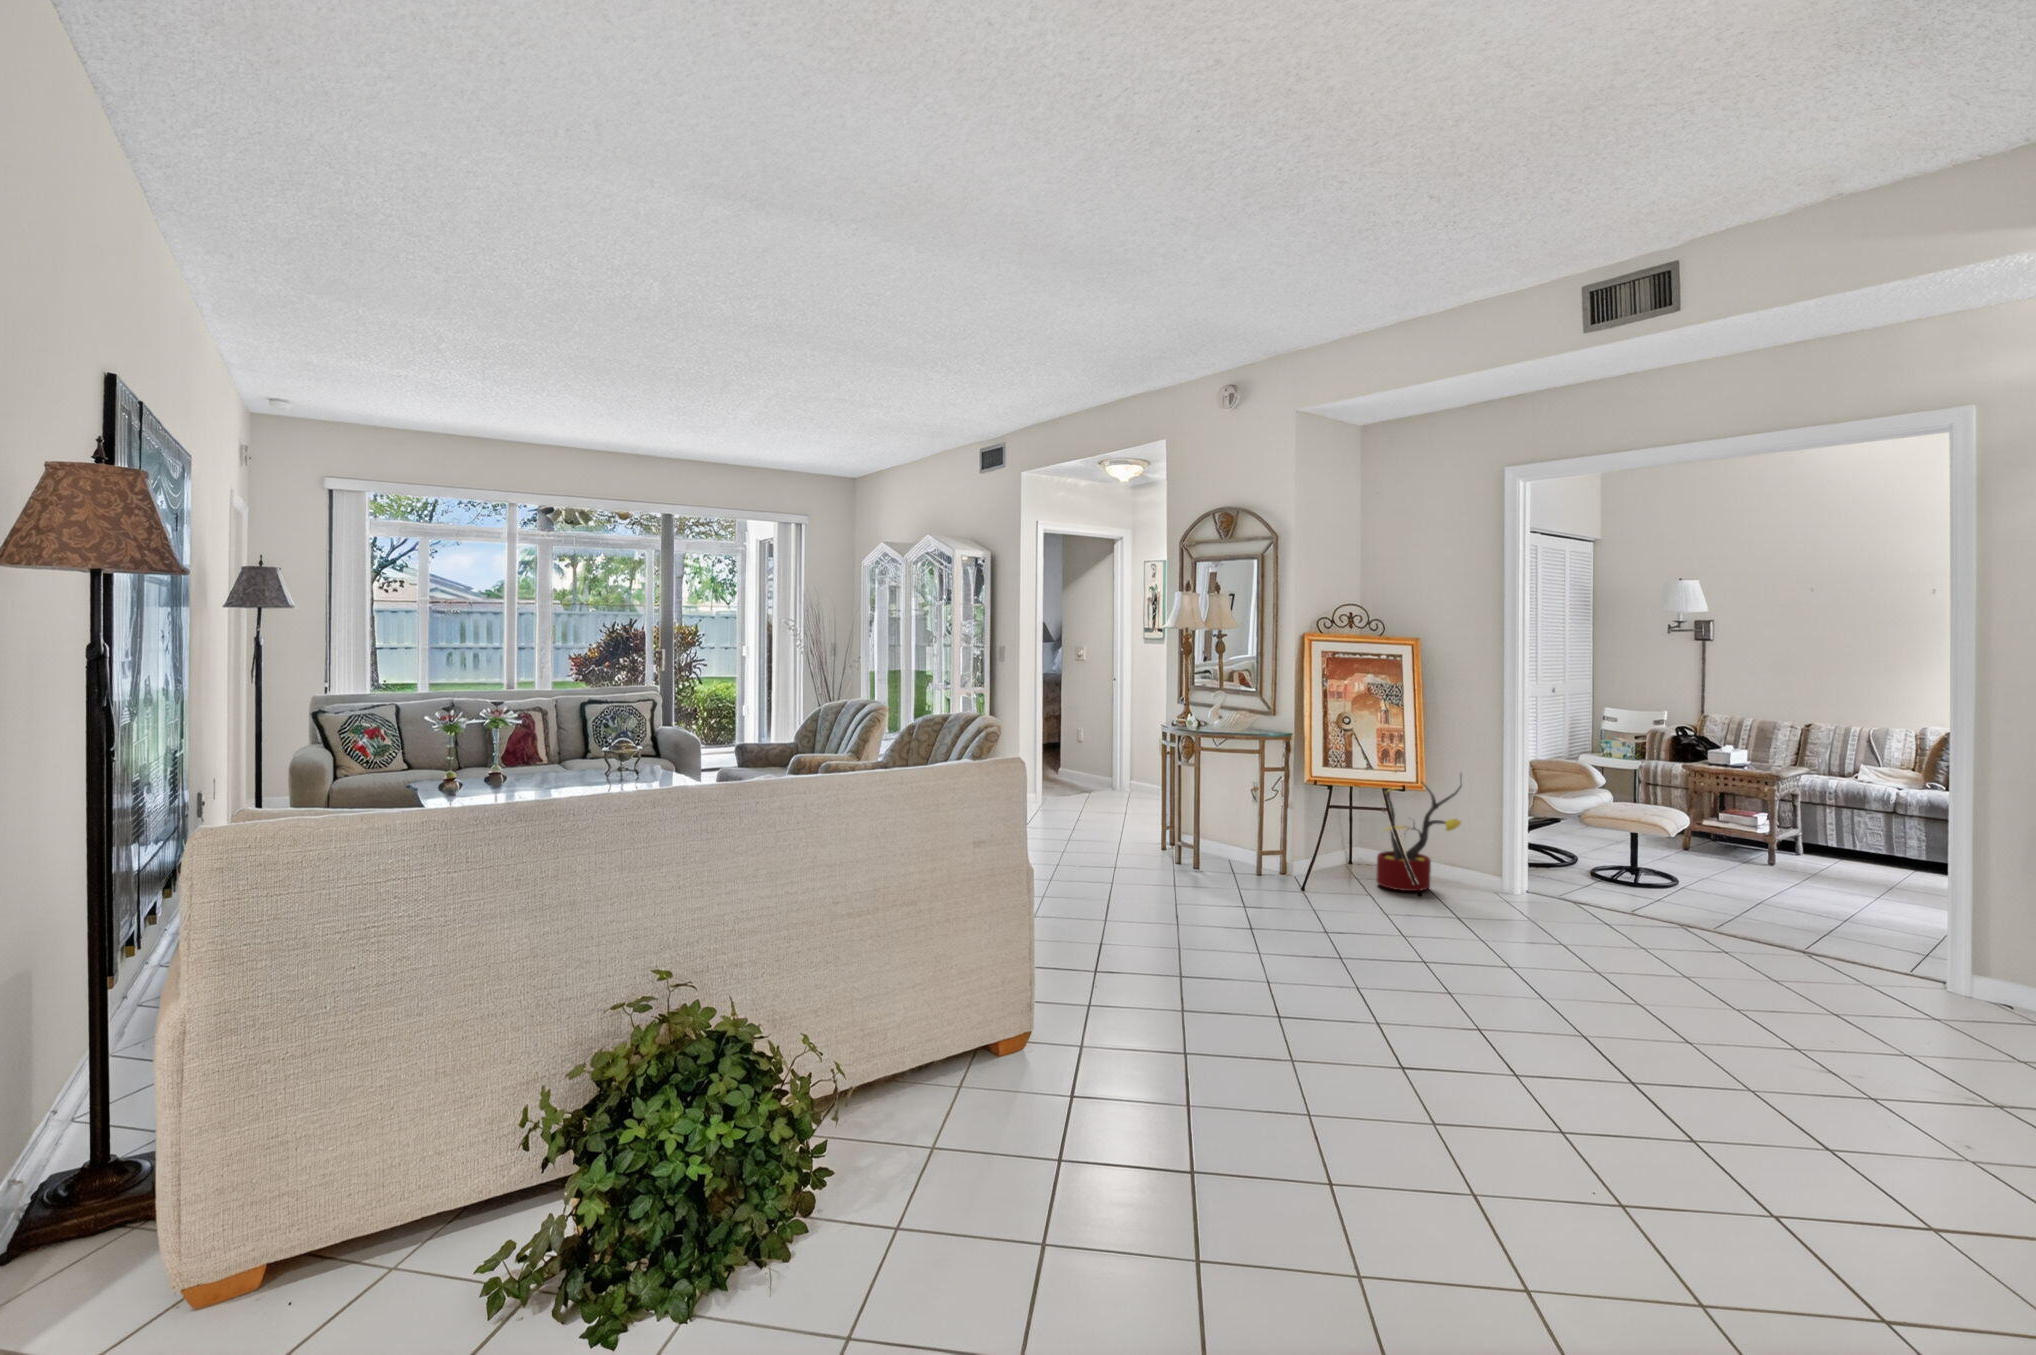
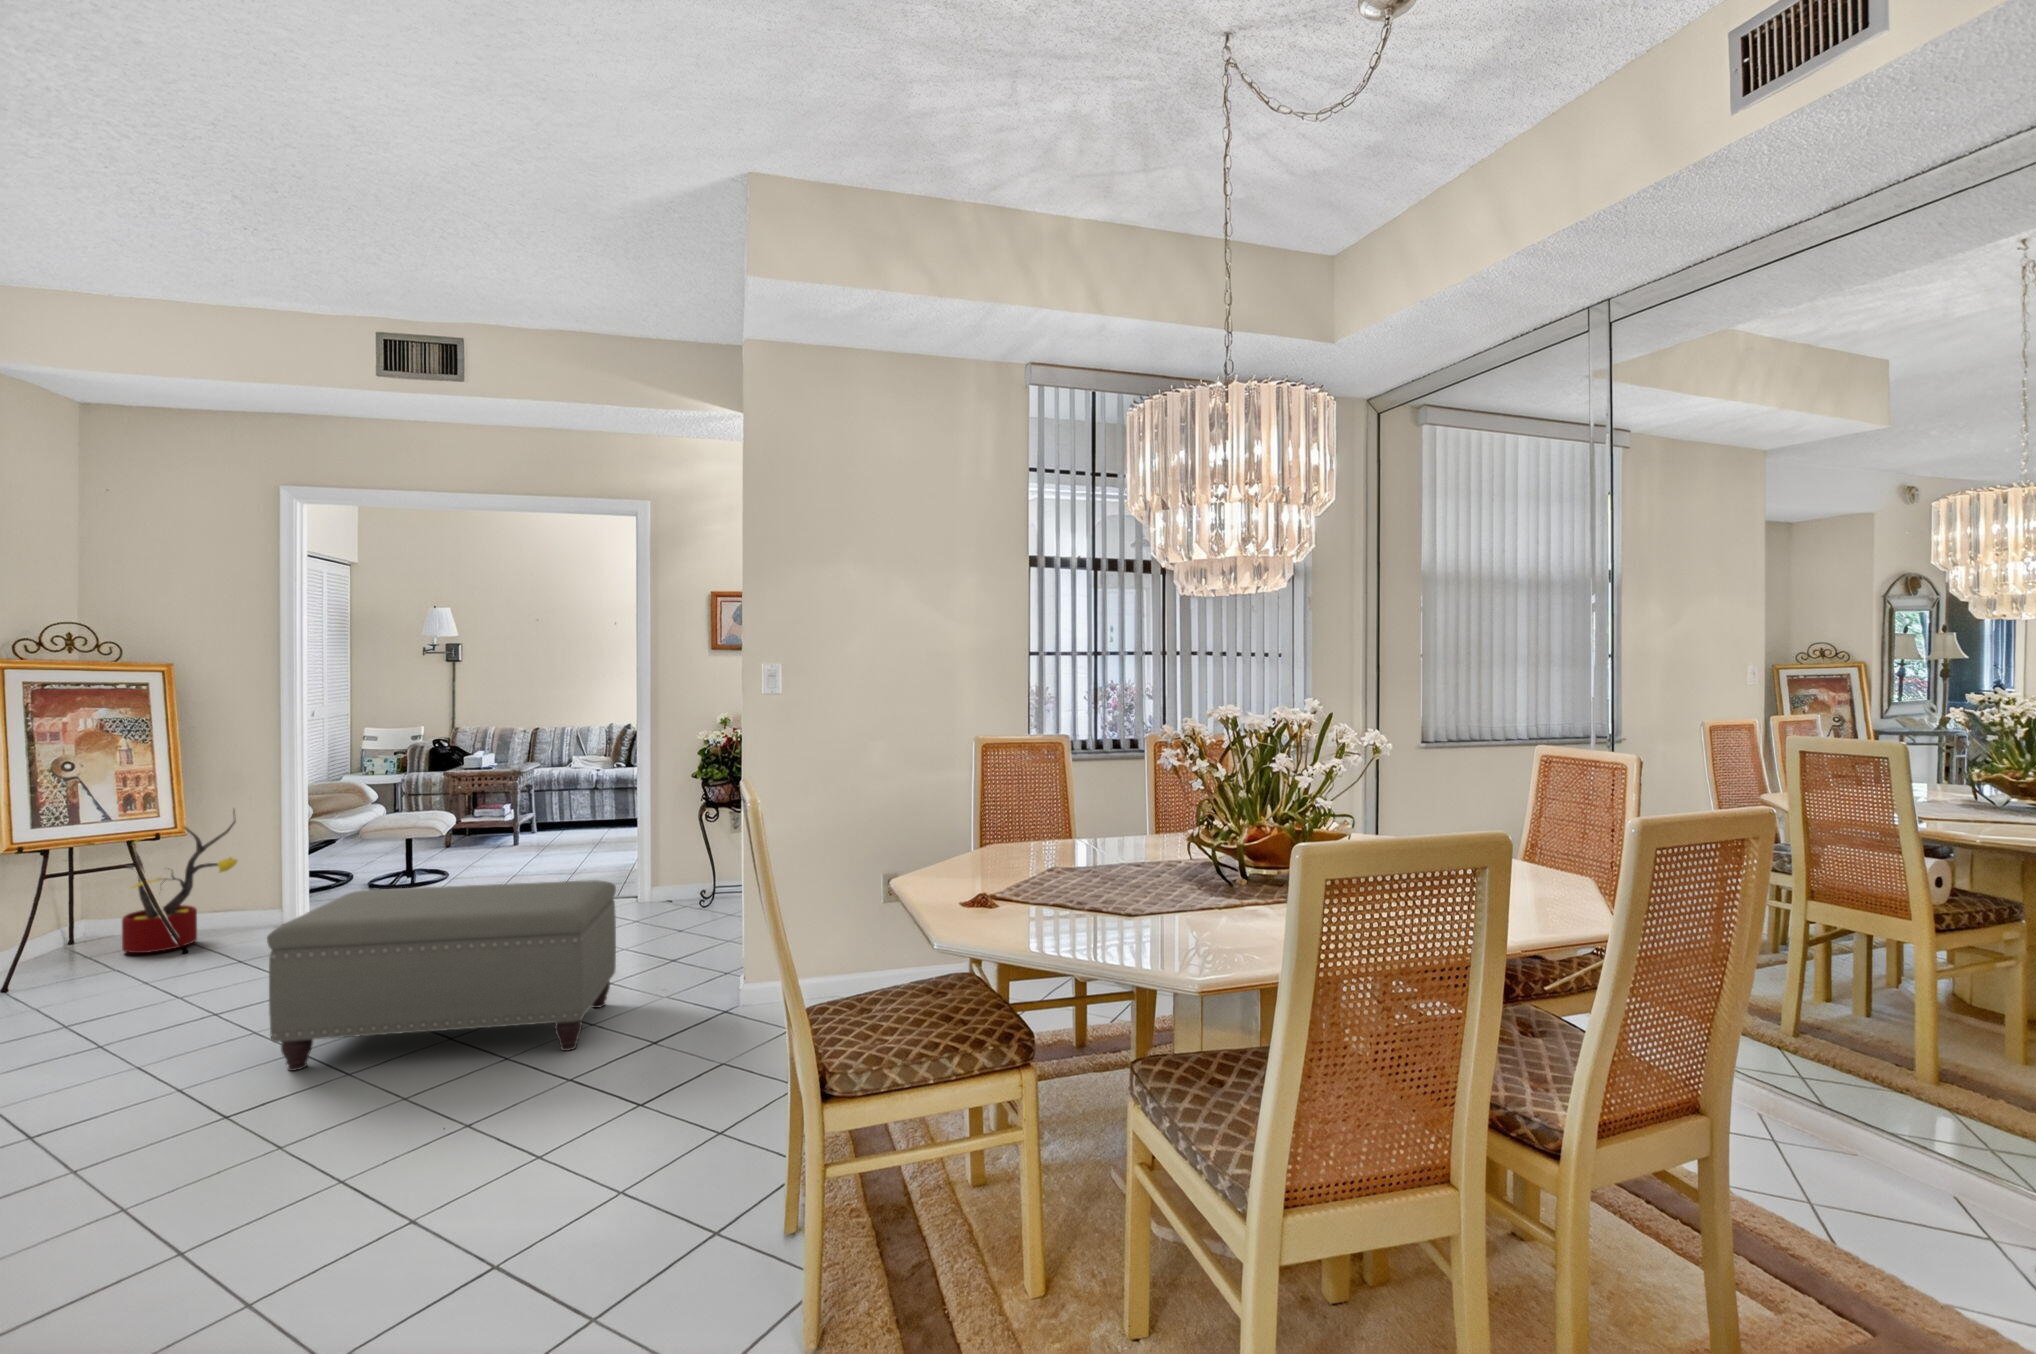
ottoman: none [1448,877,1882,1160] -> present [267,880,616,1071]

